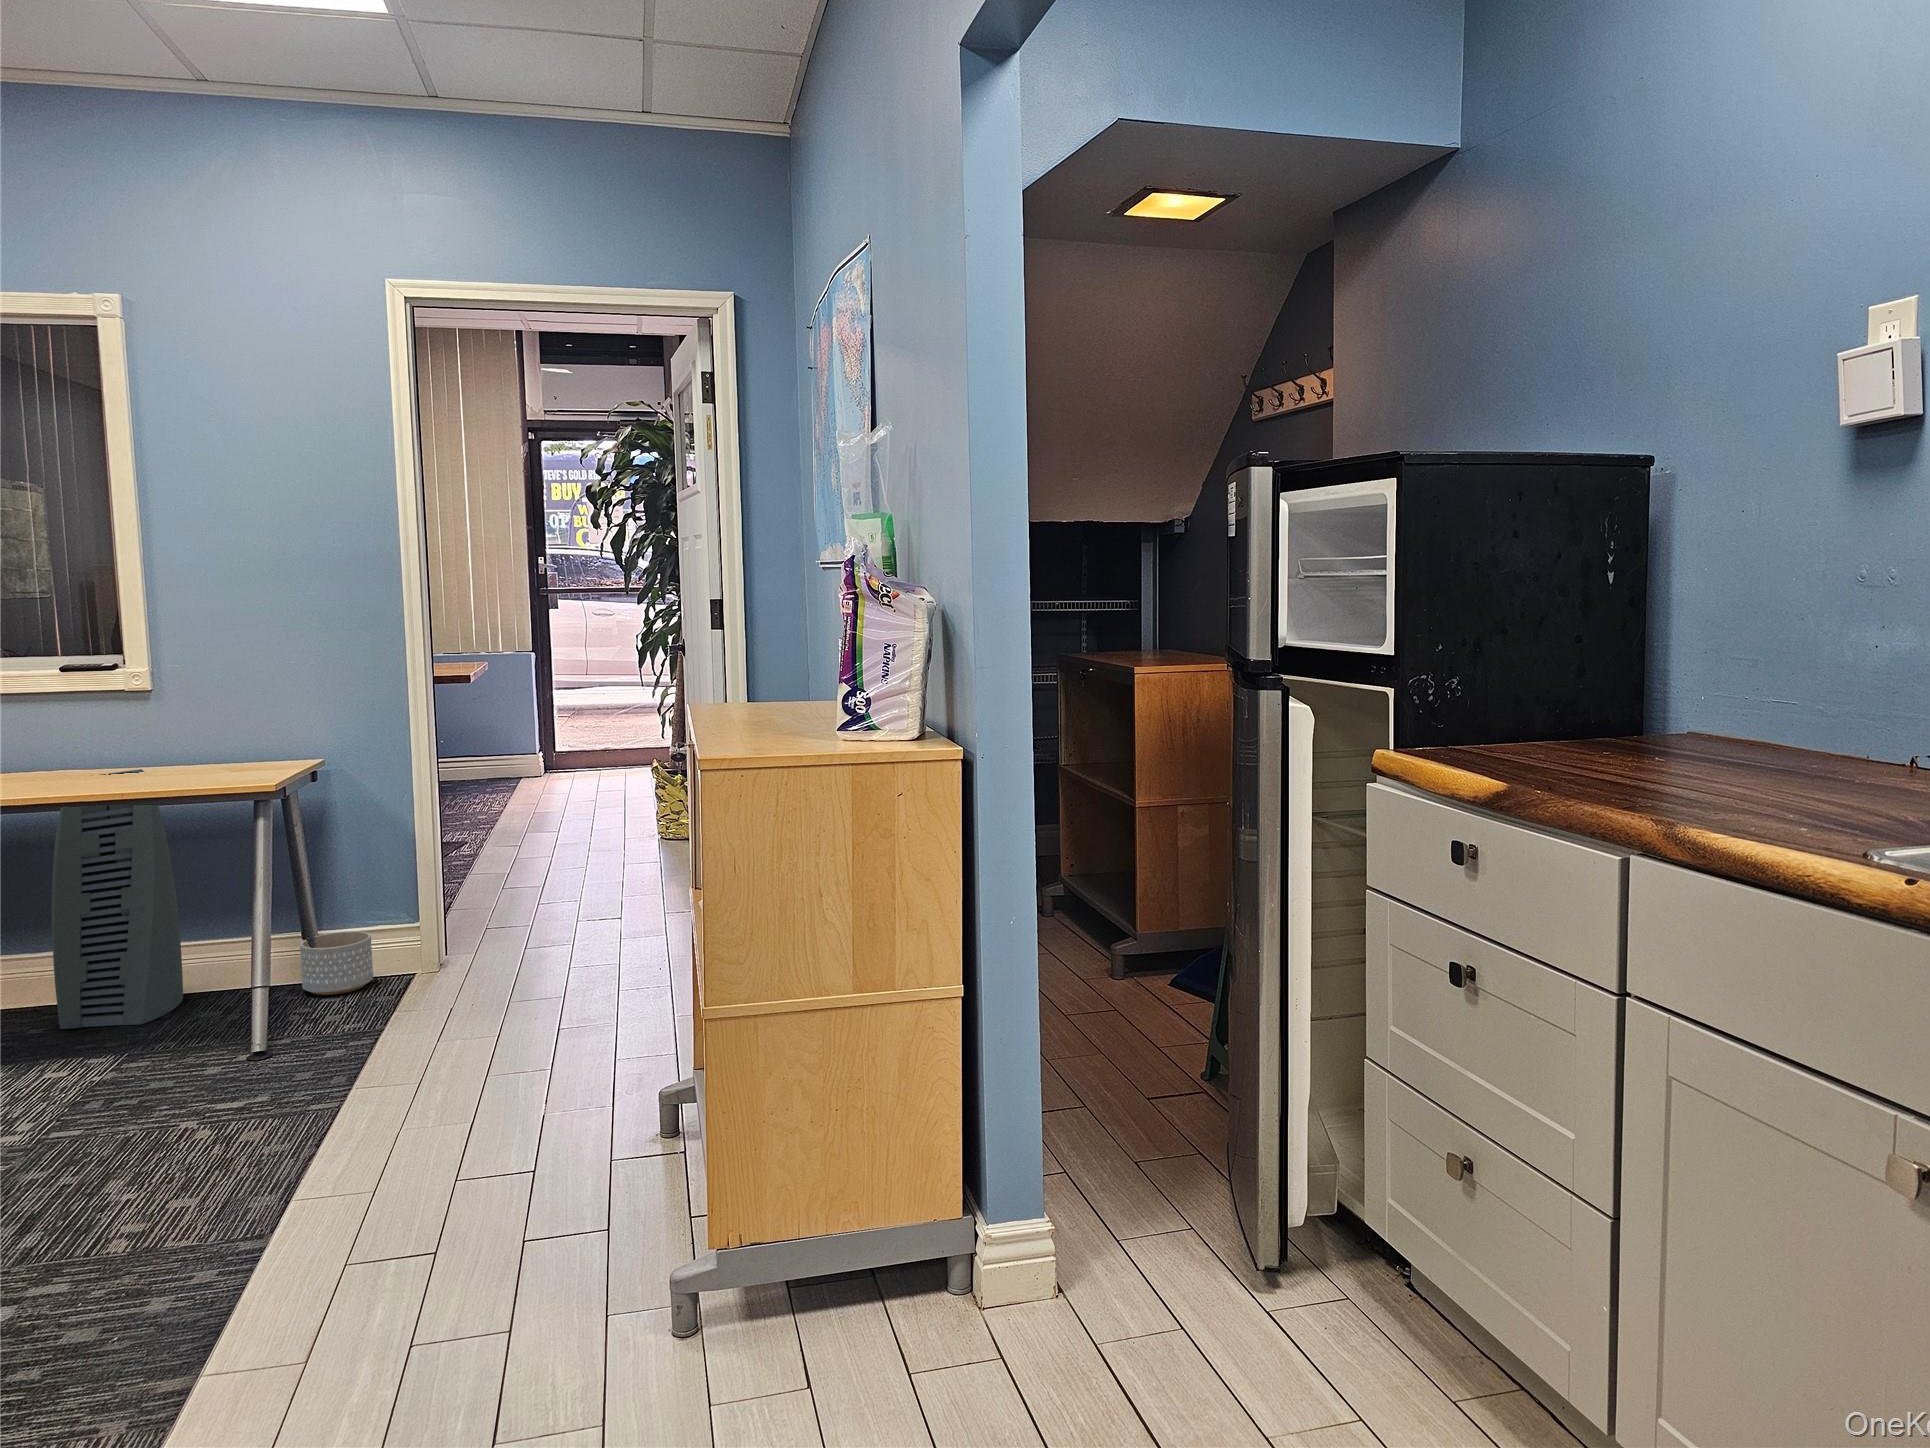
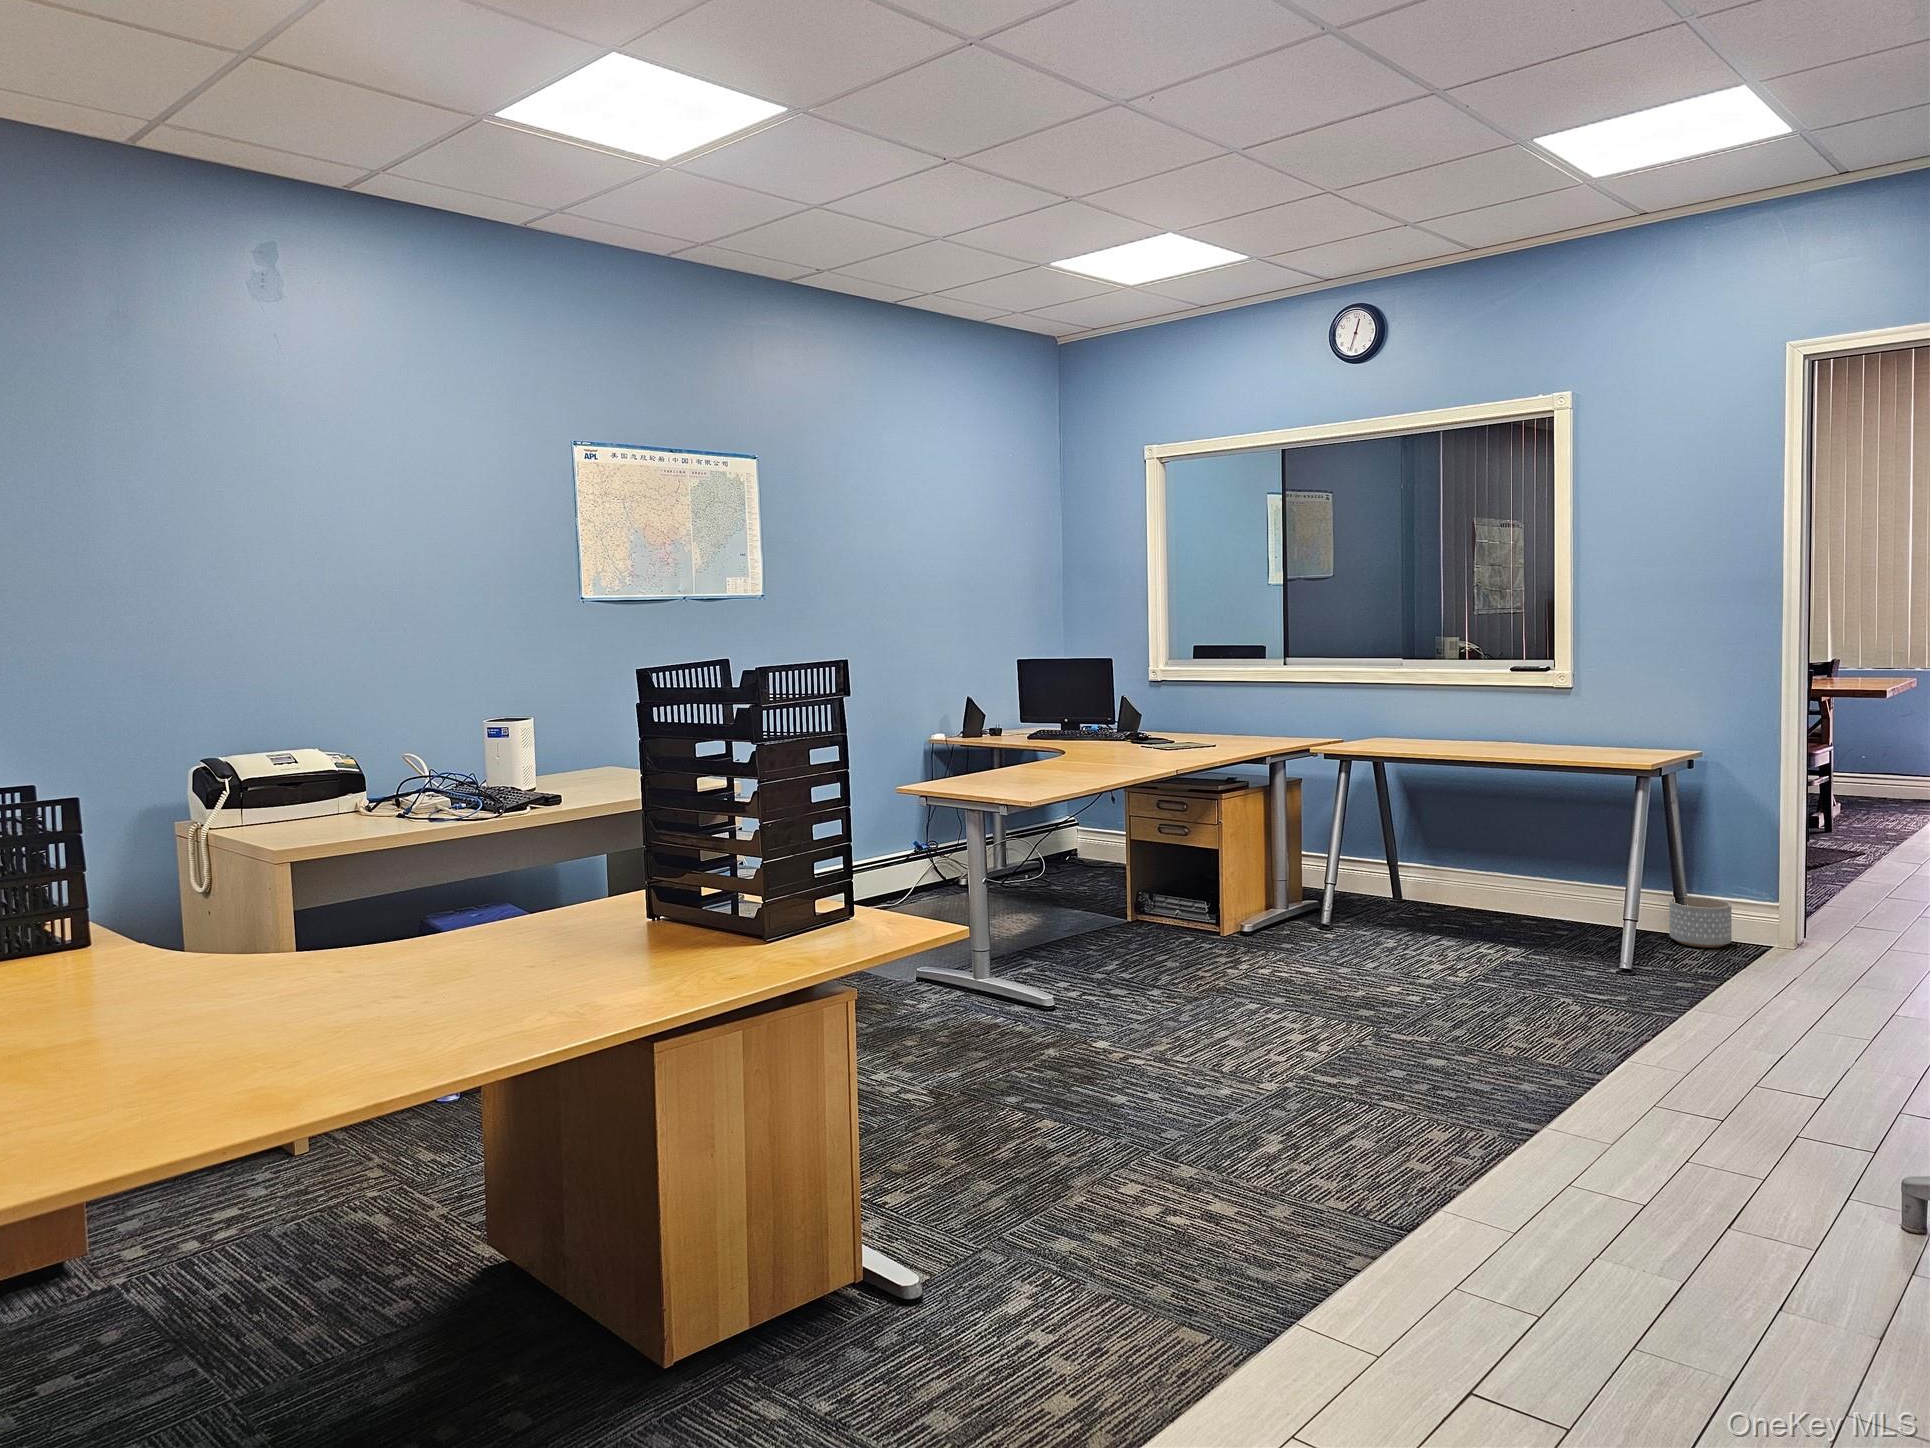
air purifier: present [52,769,183,1029] -> none [1494,745,1579,932]

